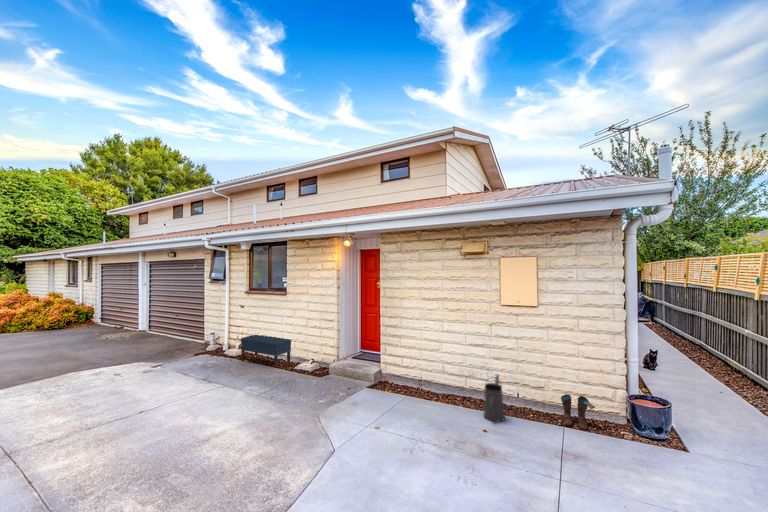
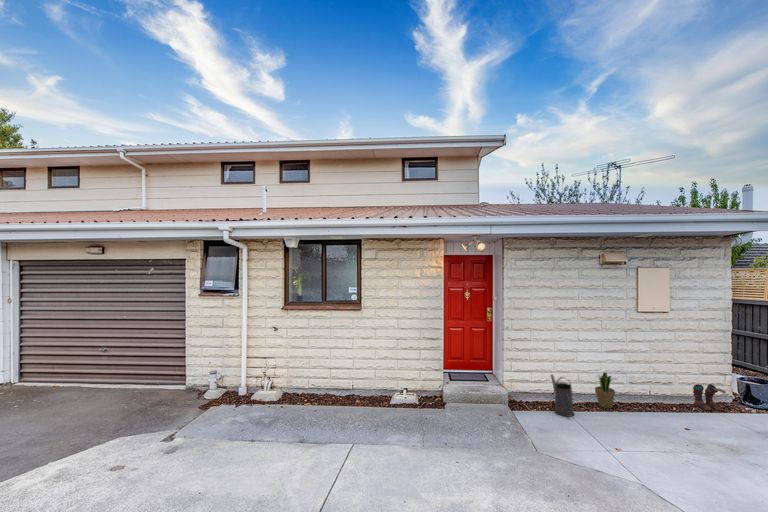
bench: present [241,335,292,368] -> none [297,366,369,406]
potted plant: none [447,365,466,403] -> present [595,372,615,408]
watering can: present [484,375,505,422] -> present [551,375,574,416]

